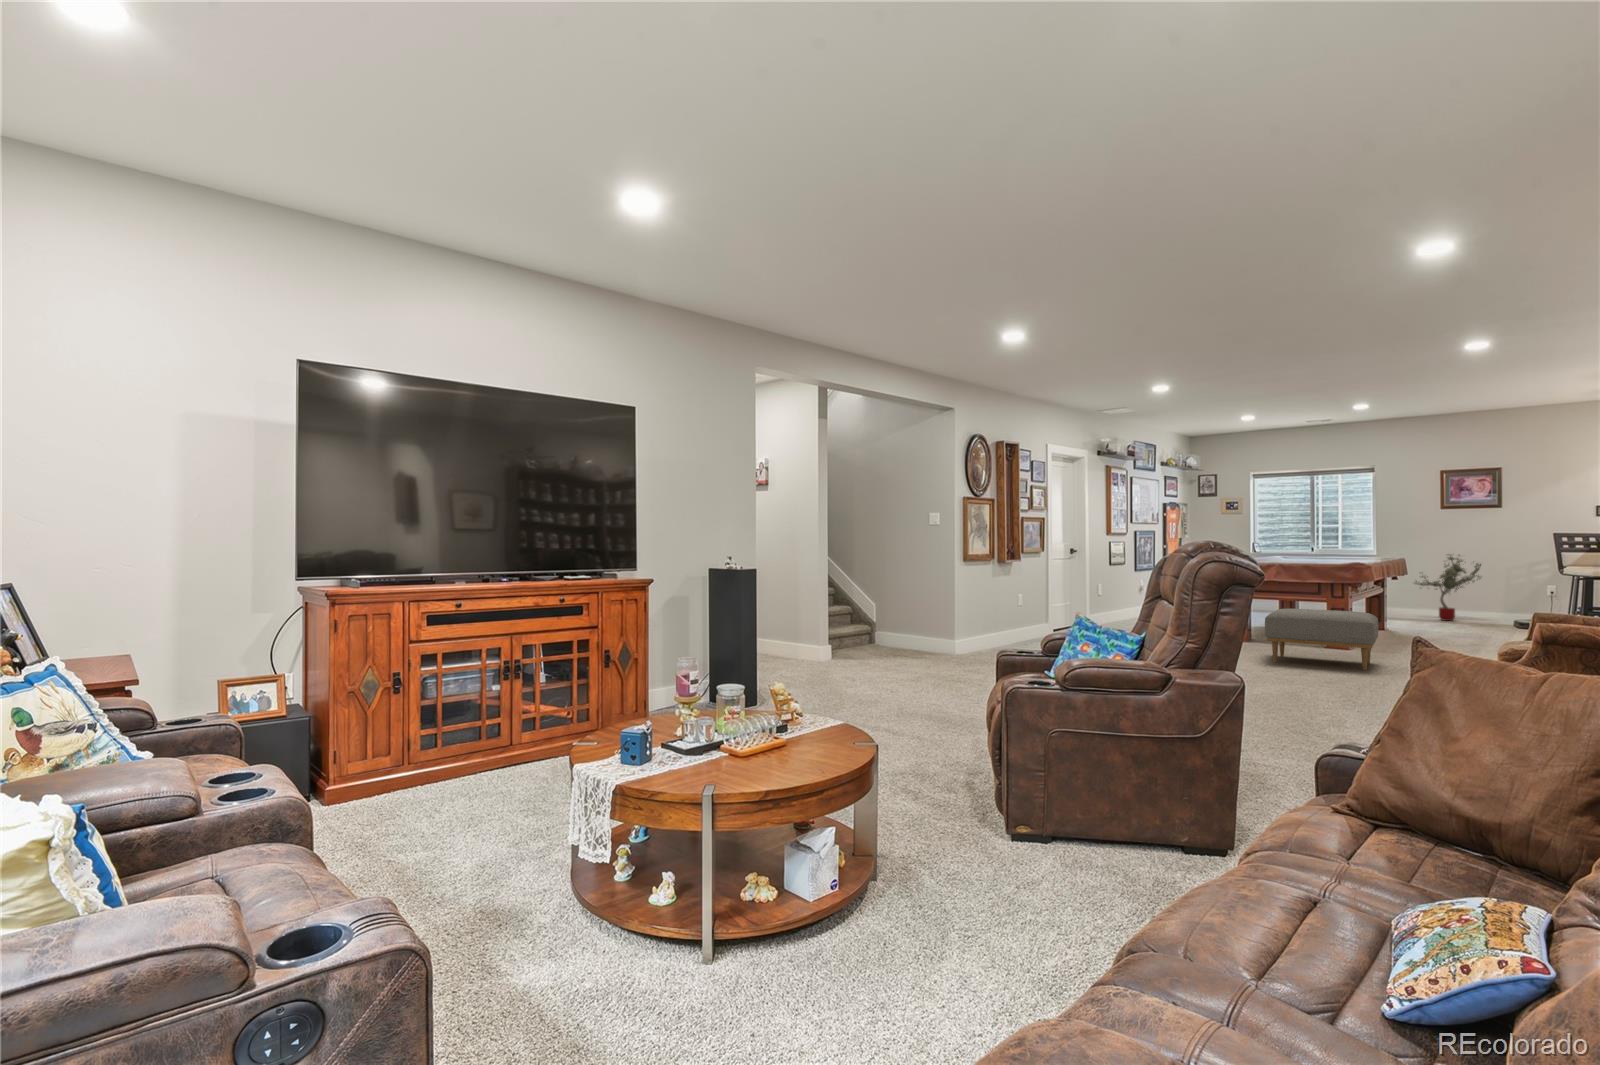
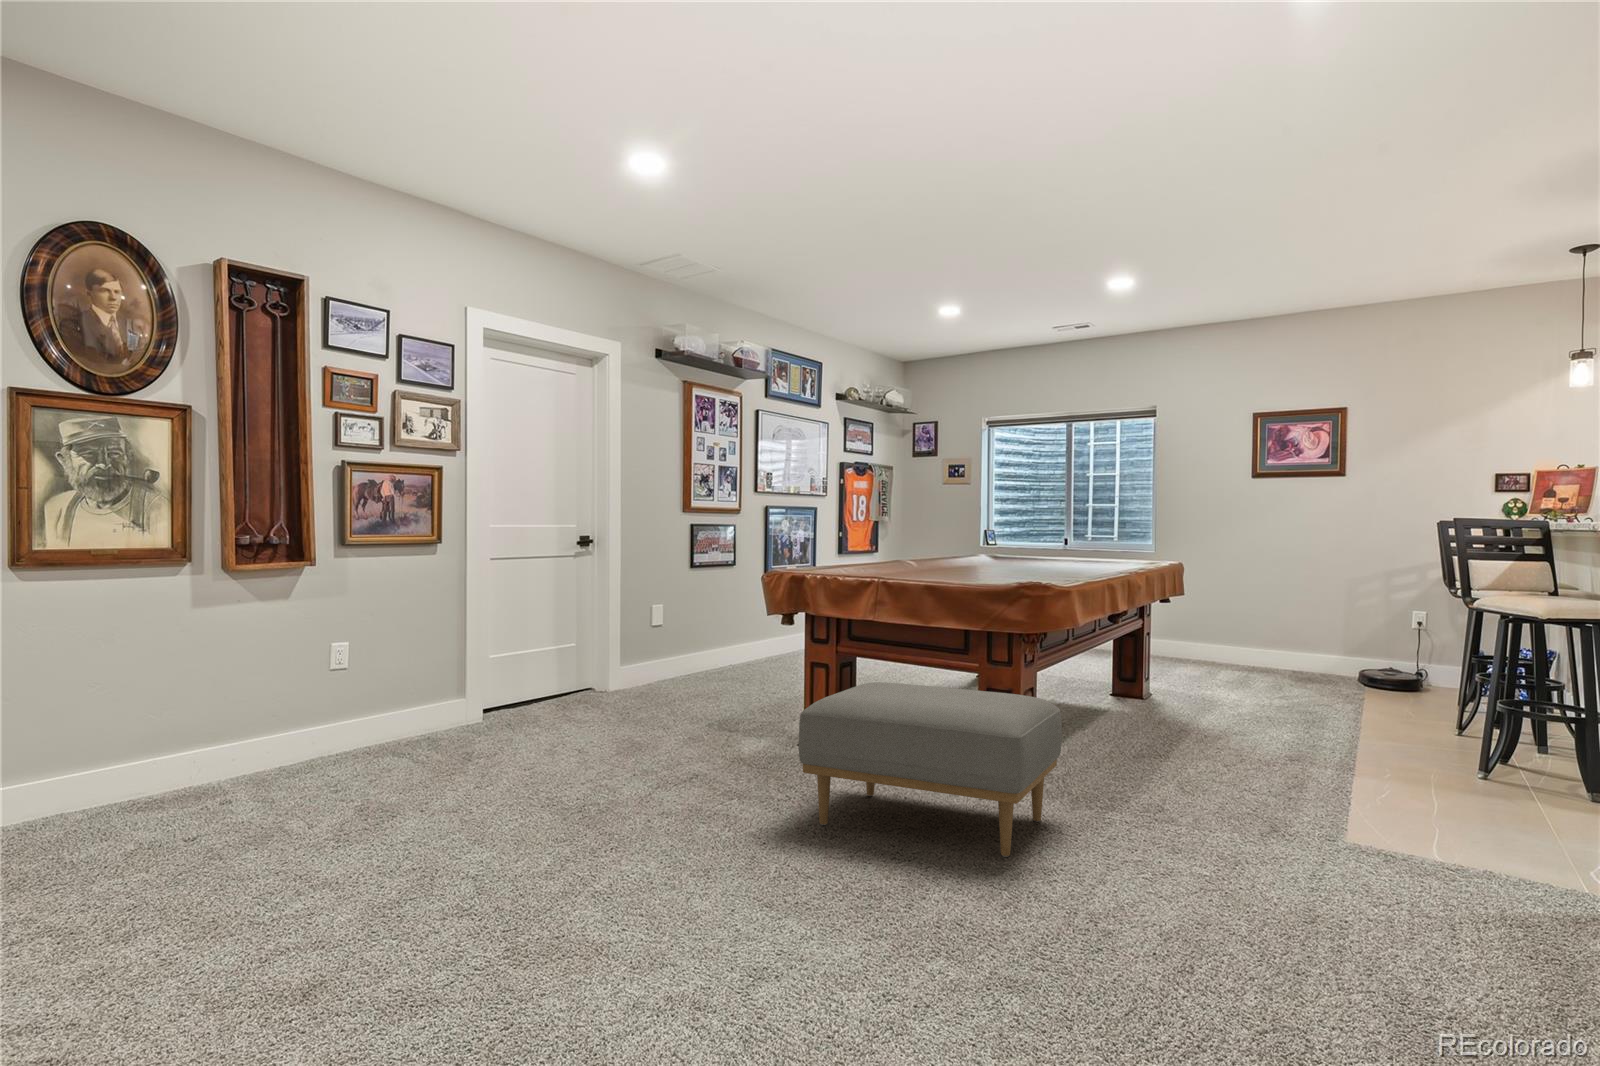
potted tree: present [1415,555,1481,621] -> none [1212,553,1315,668]

